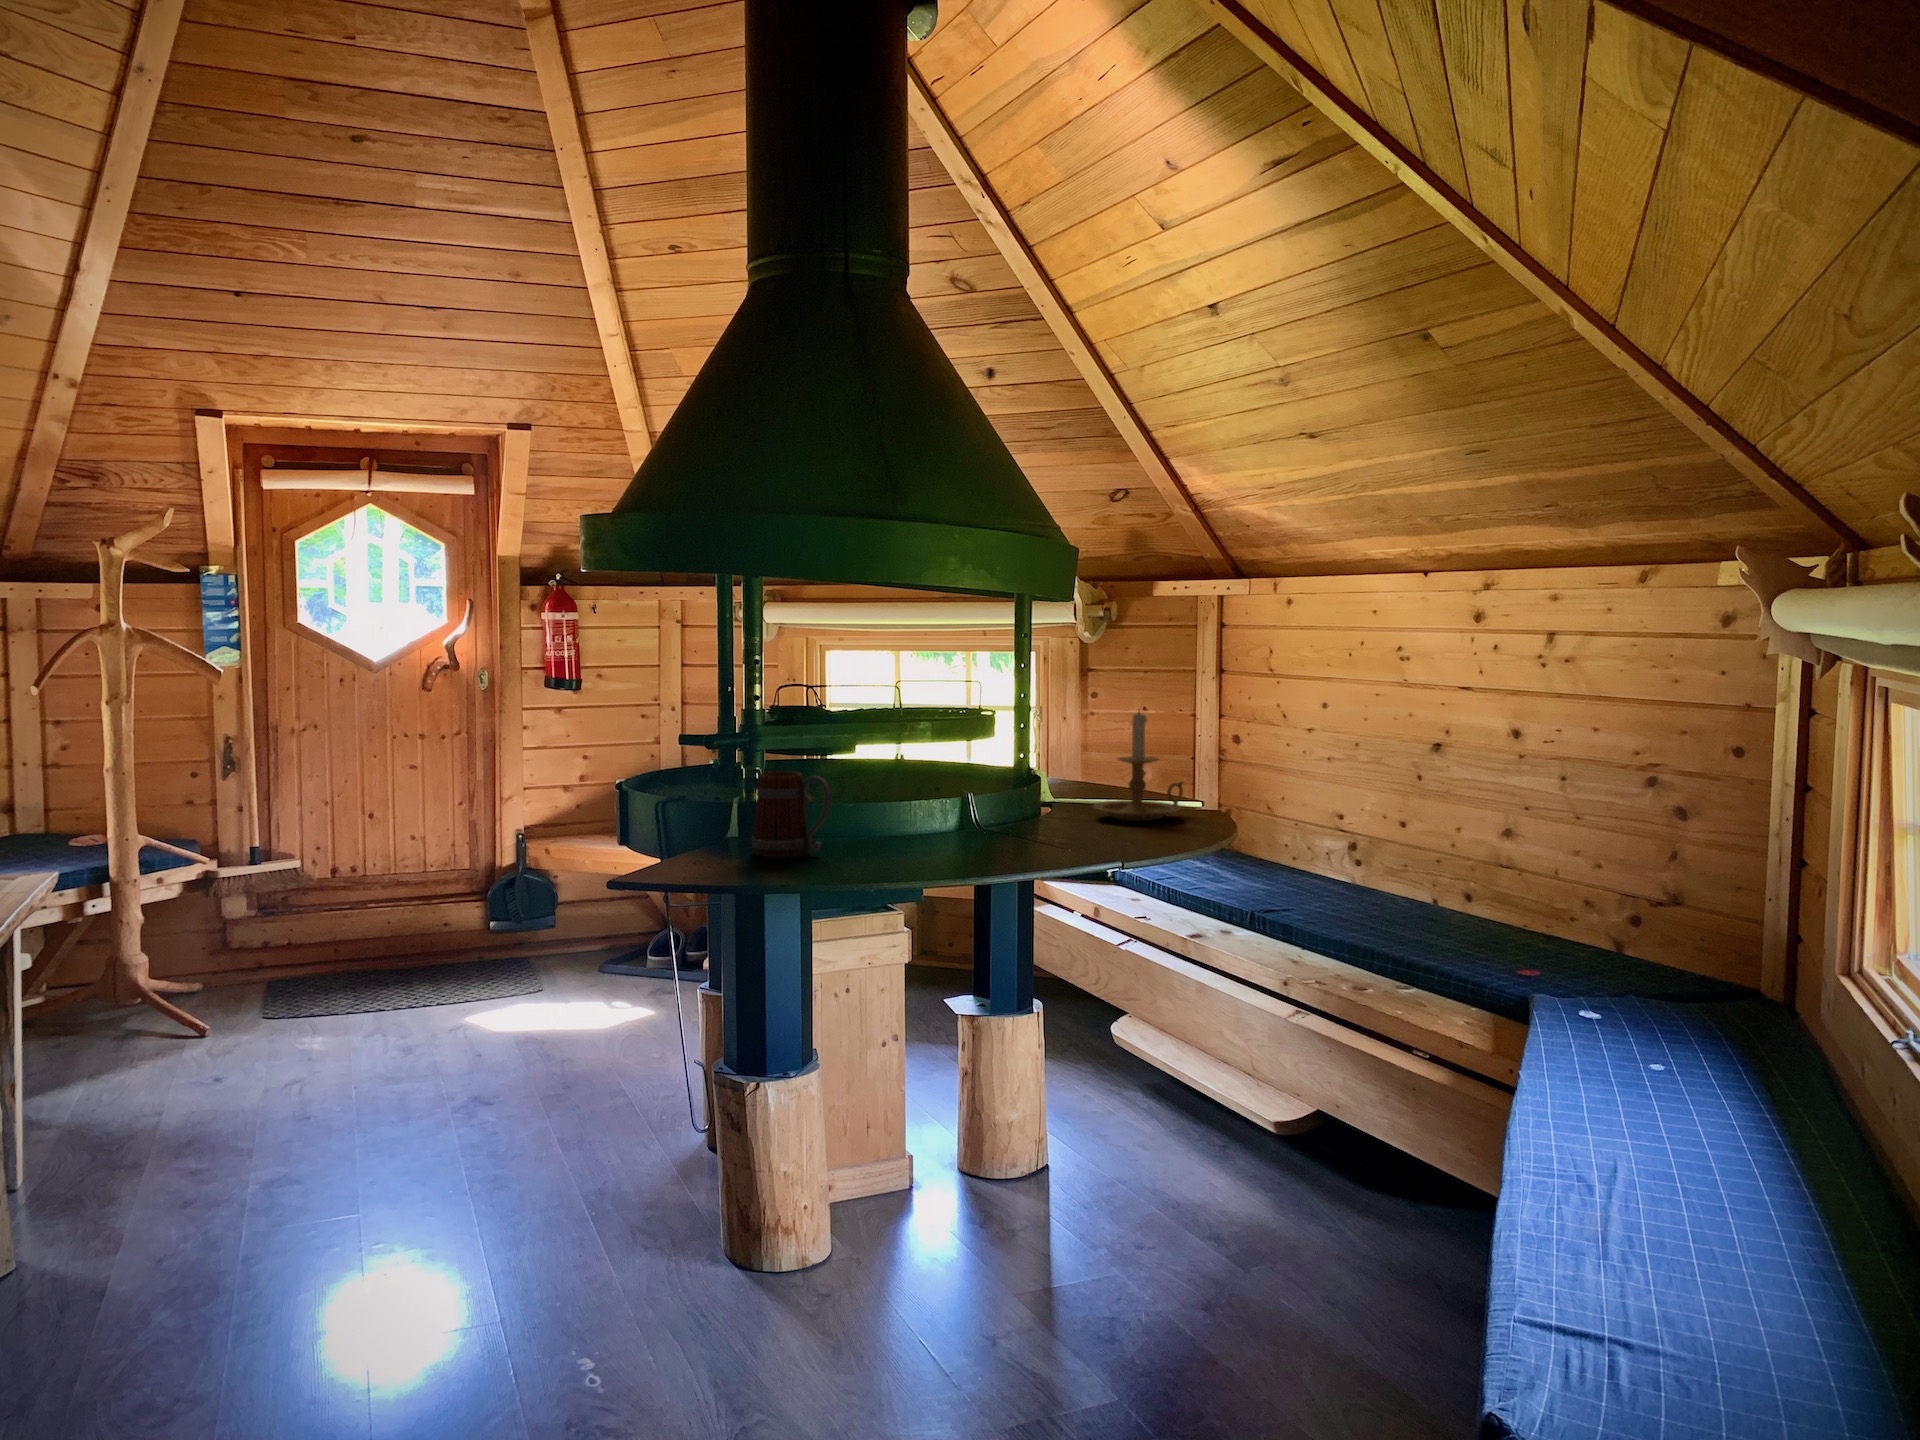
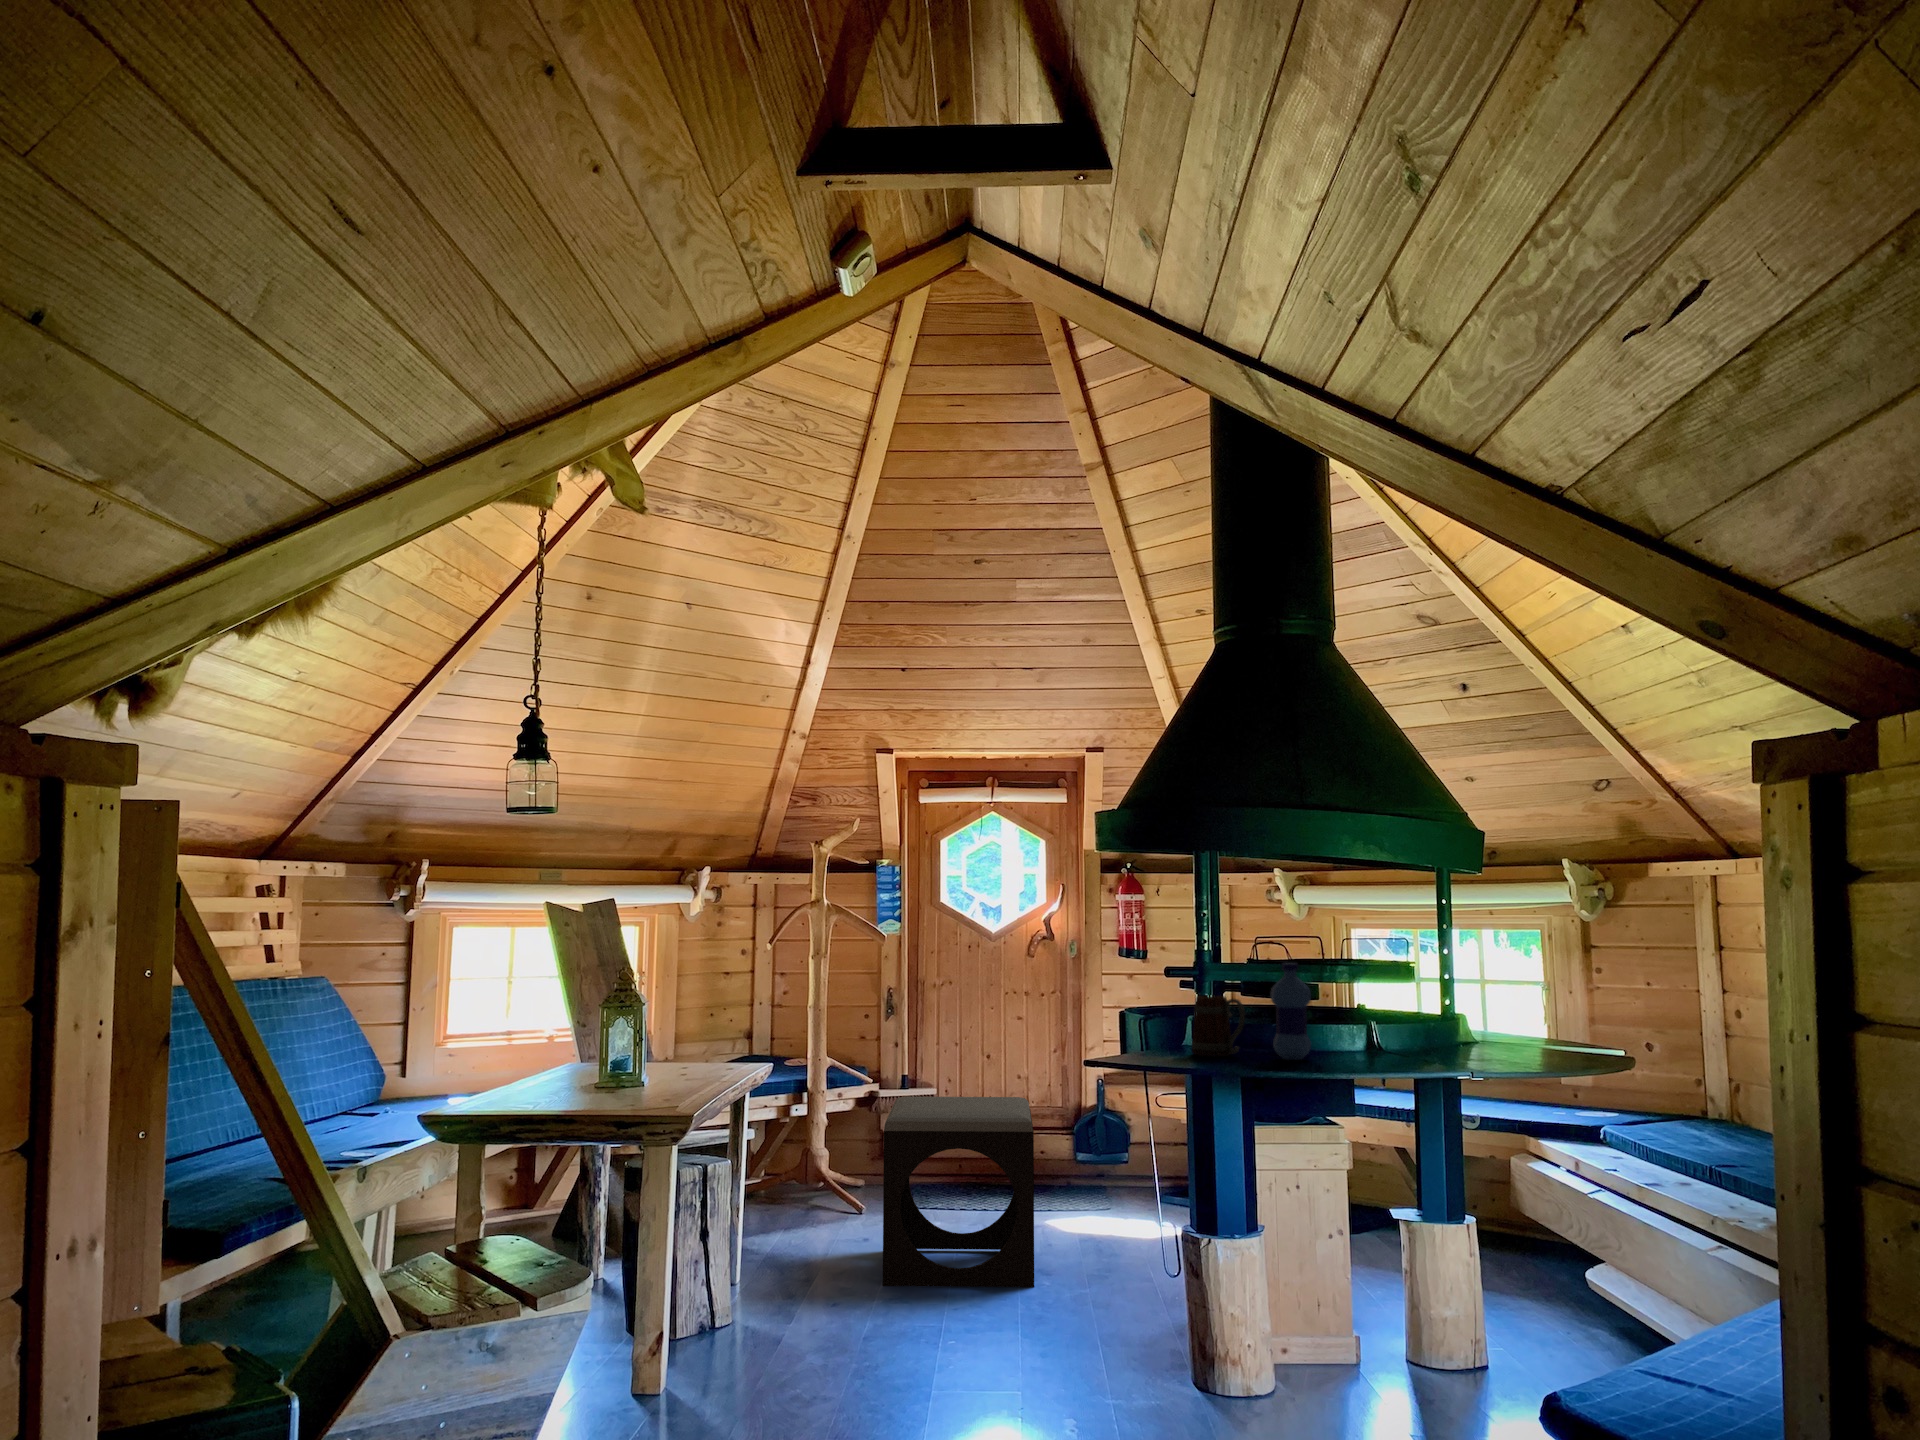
candle holder: present [1094,711,1183,821] -> none [1484,961,1569,1053]
water bottle: none [868,725,923,857] -> present [1270,963,1311,1060]
footstool: none [245,882,475,1162] -> present [883,1097,1034,1287]

